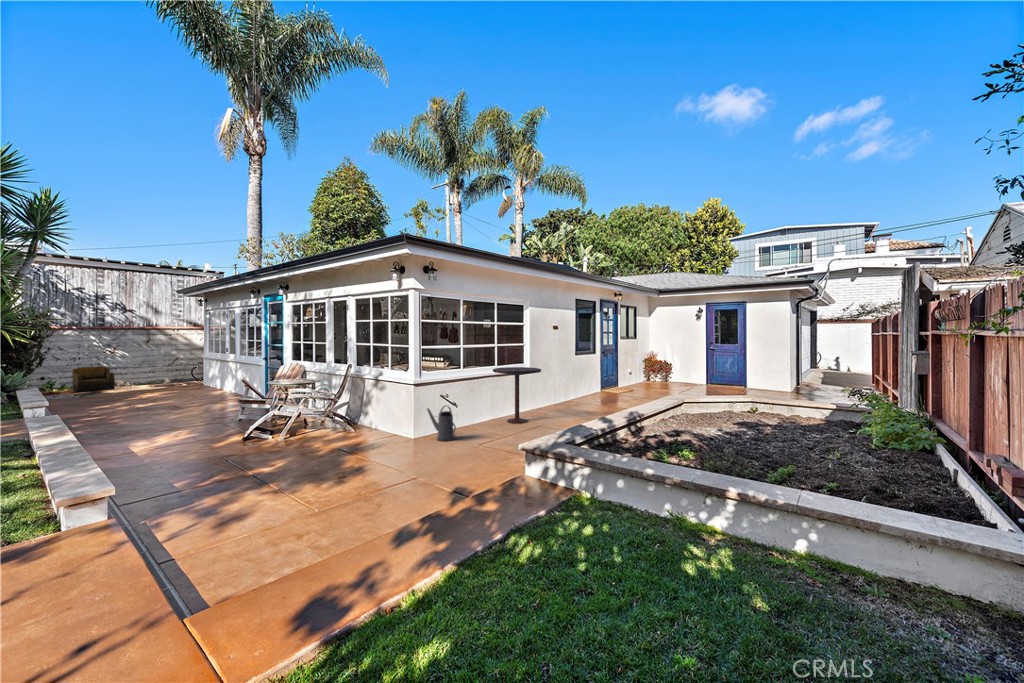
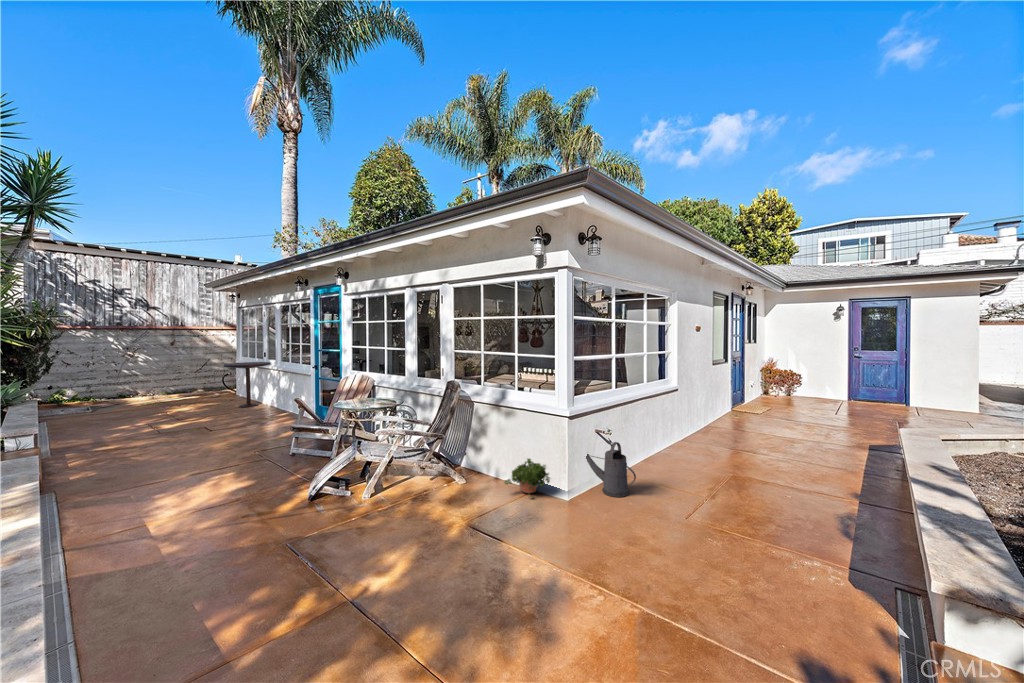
armchair: present [72,366,115,392] -> none [86,371,135,402]
pedestal table: present [493,367,541,423] -> present [223,362,271,407]
potted plant: none [369,417,403,442] -> present [504,459,550,497]

